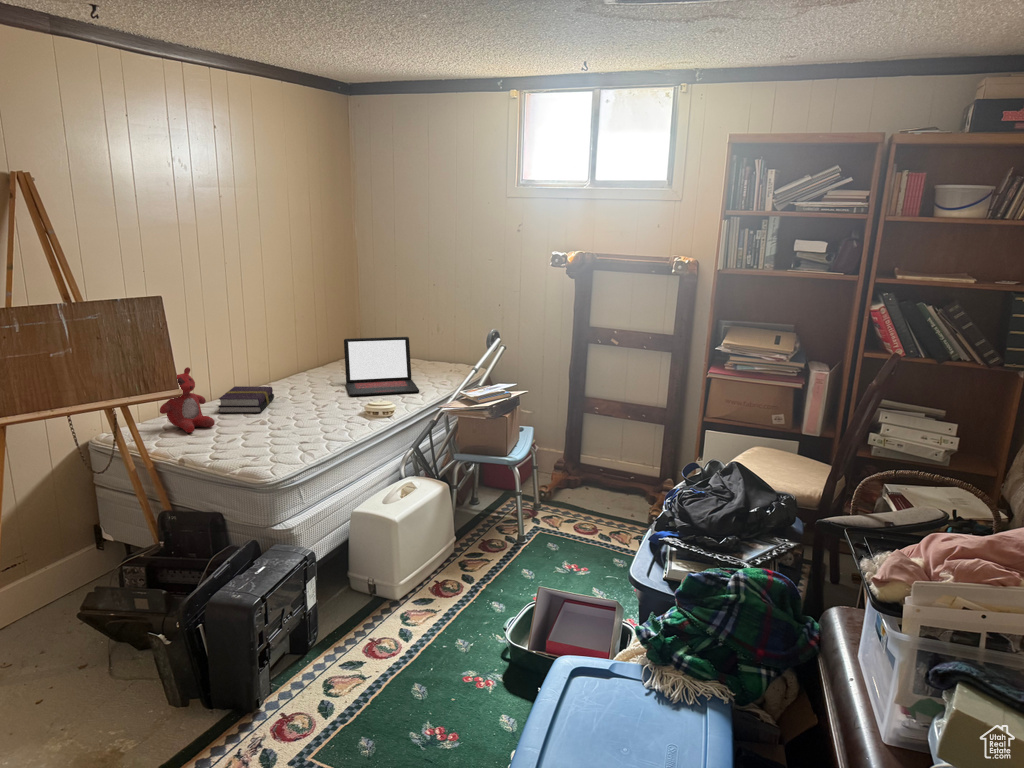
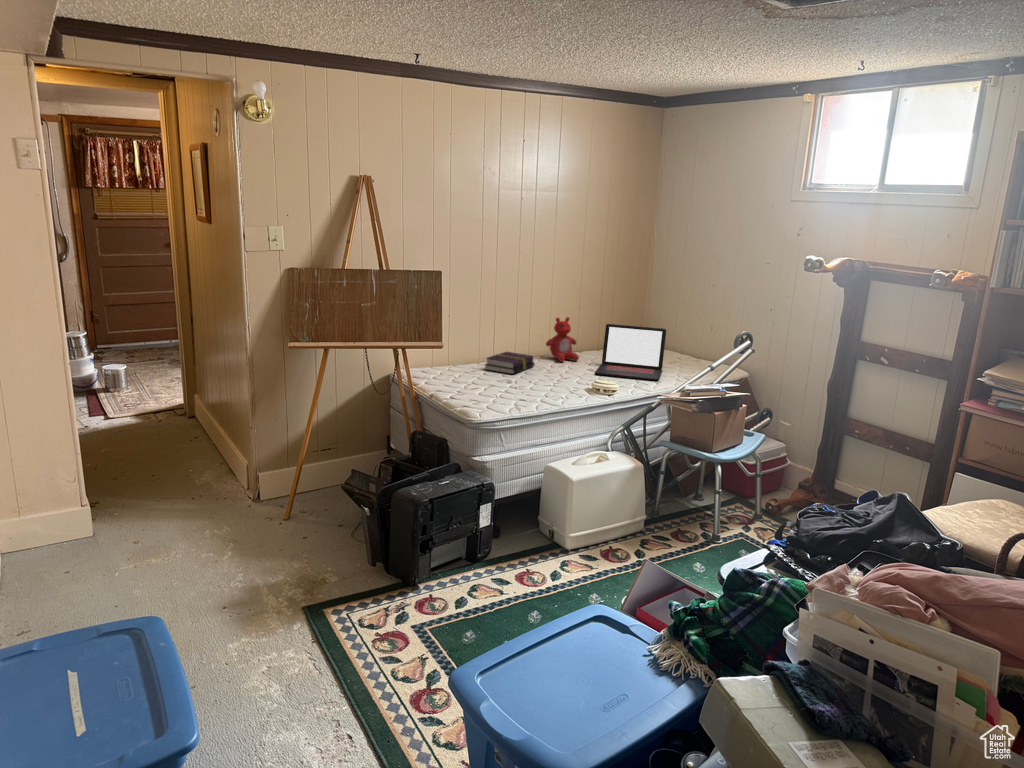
stuffed bear: present [160,367,215,433] -> present [546,317,579,362]

